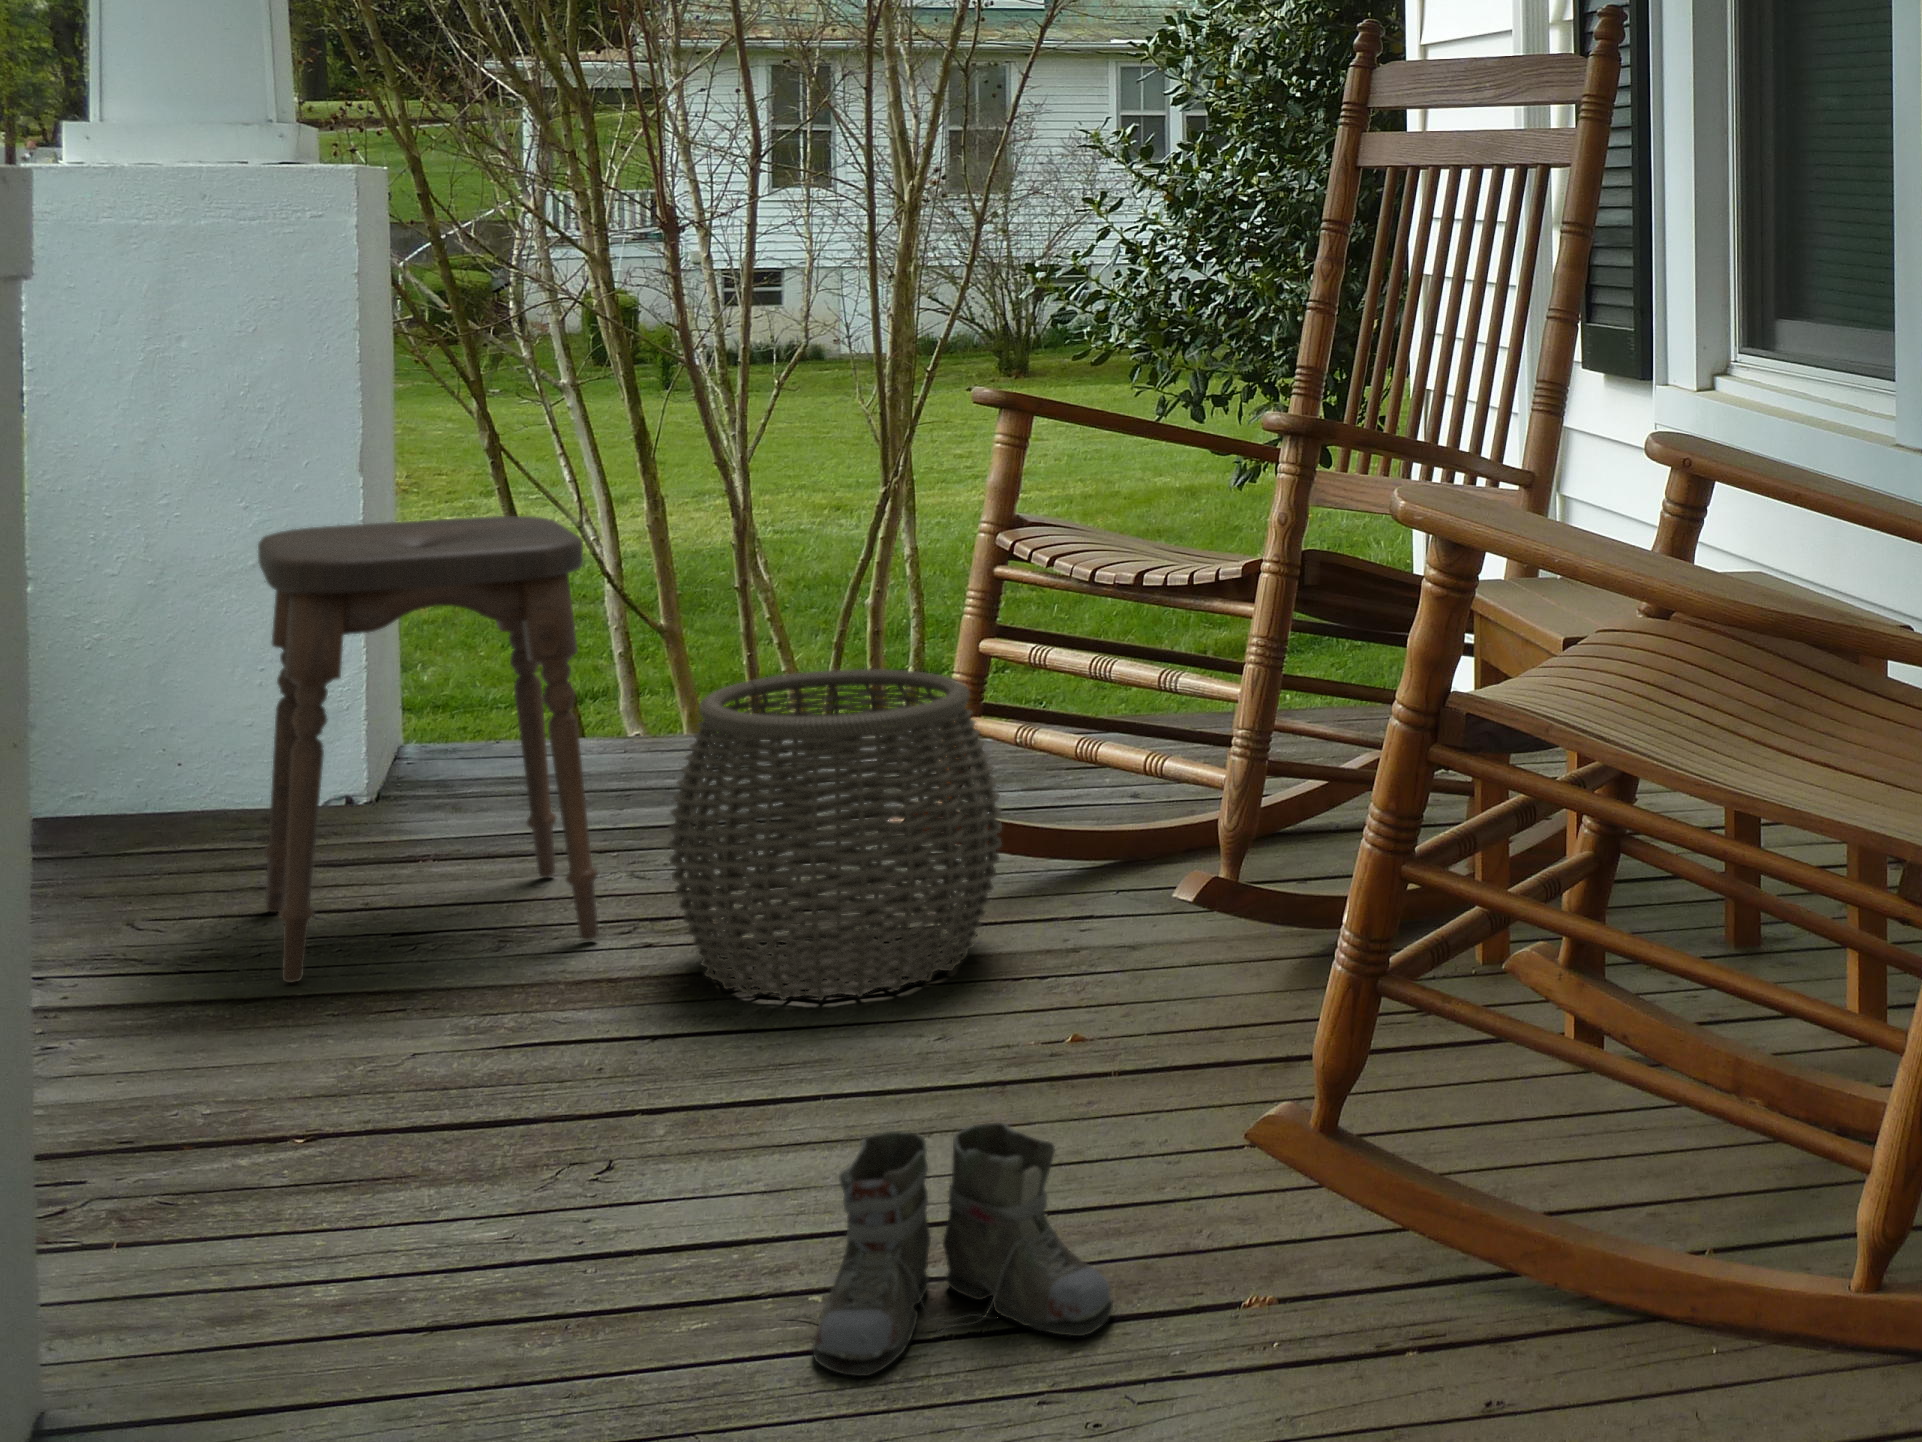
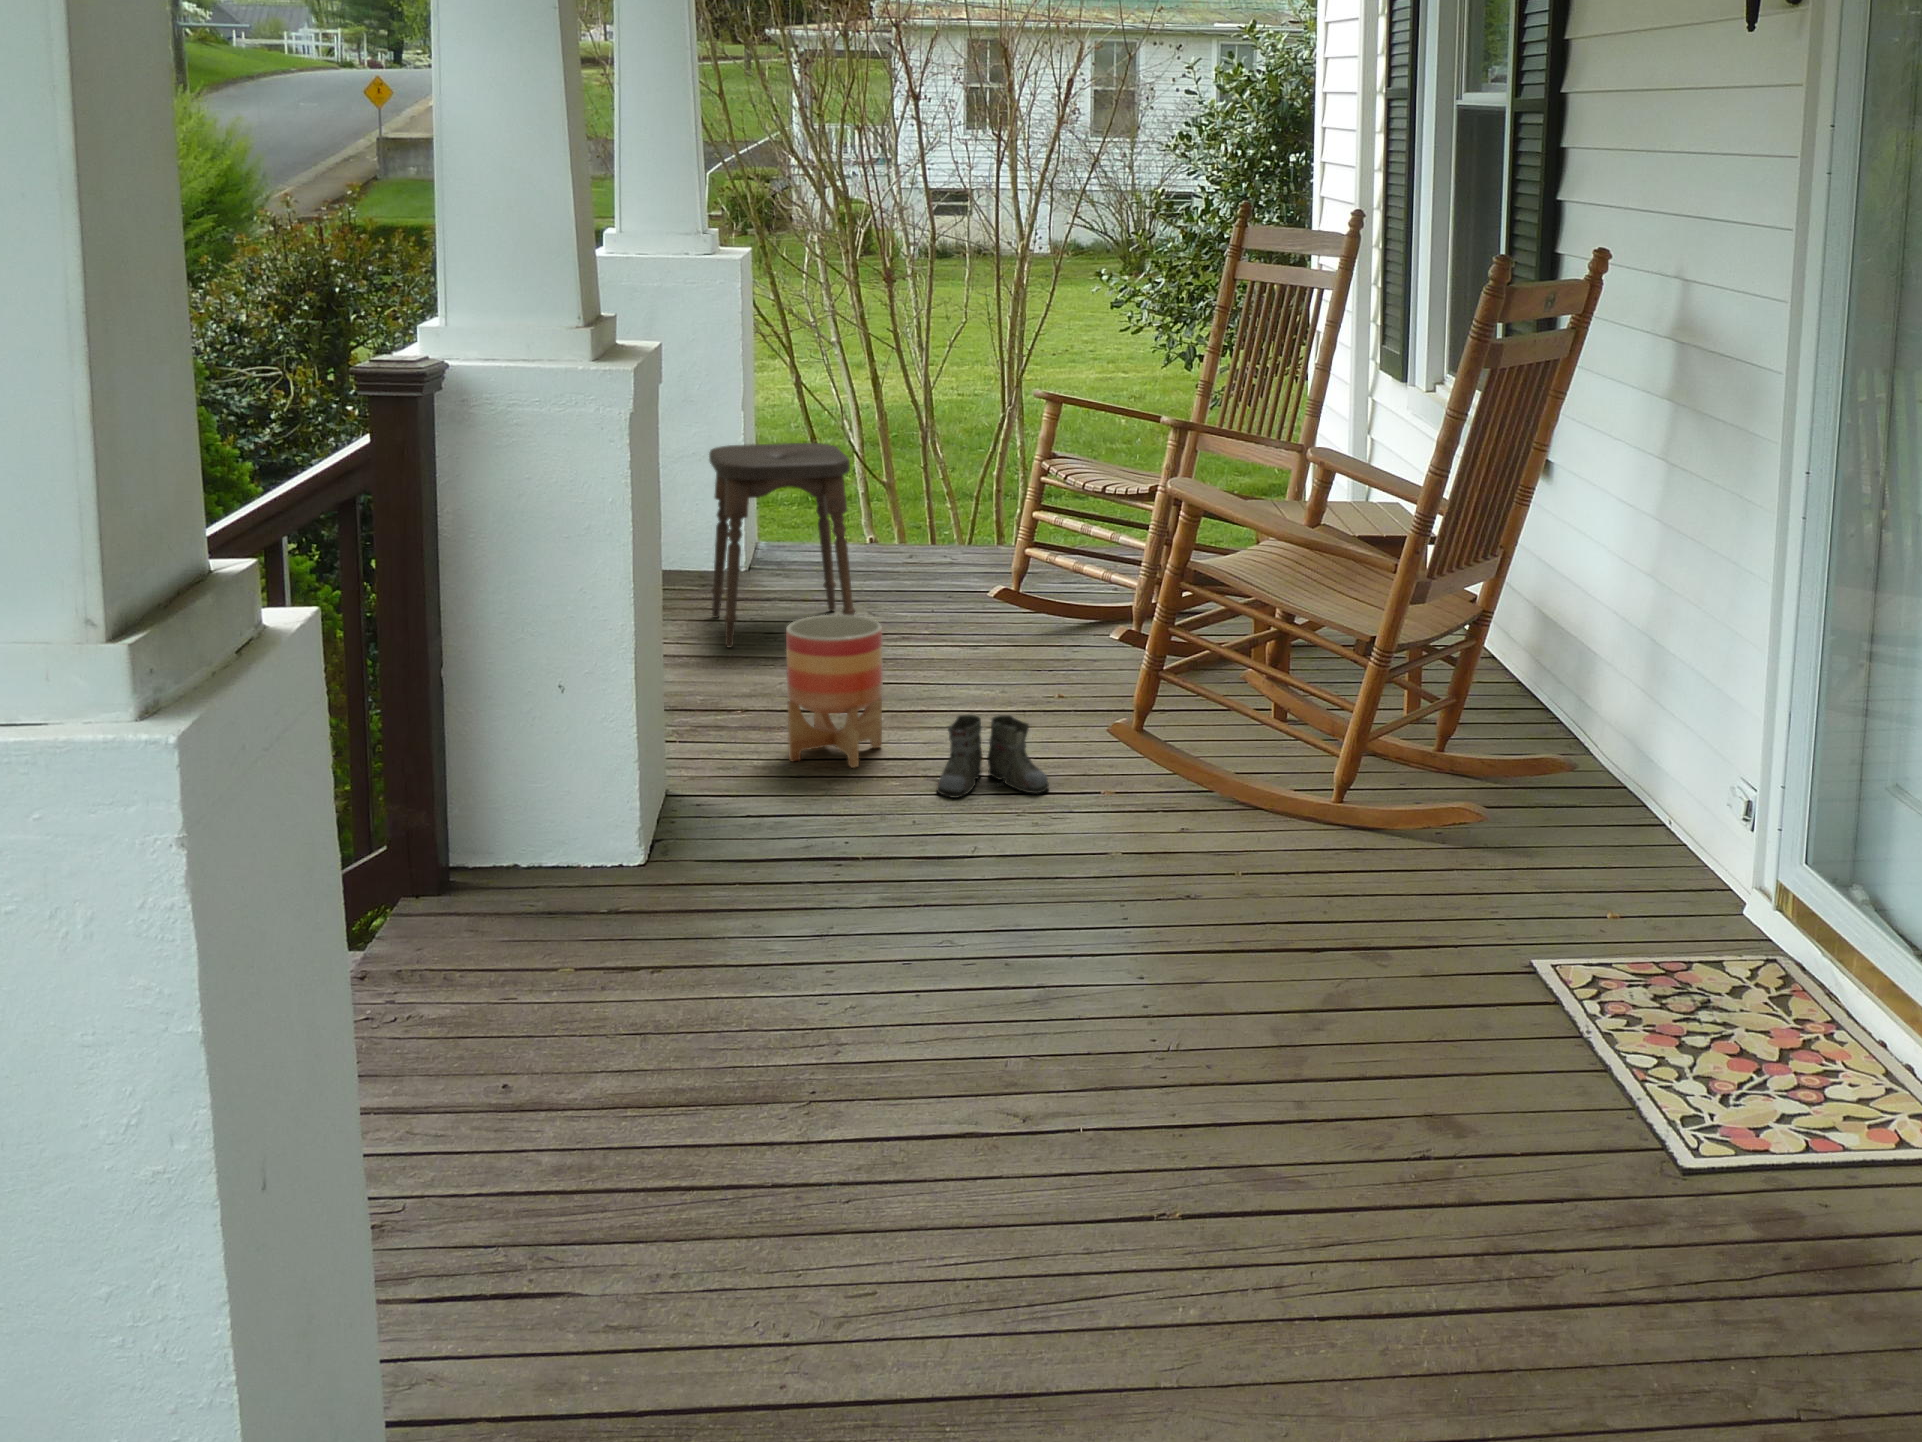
woven basket: present [668,669,1002,1000] -> none [886,526,1033,672]
planter: none [394,892,660,1305] -> present [786,615,883,768]

